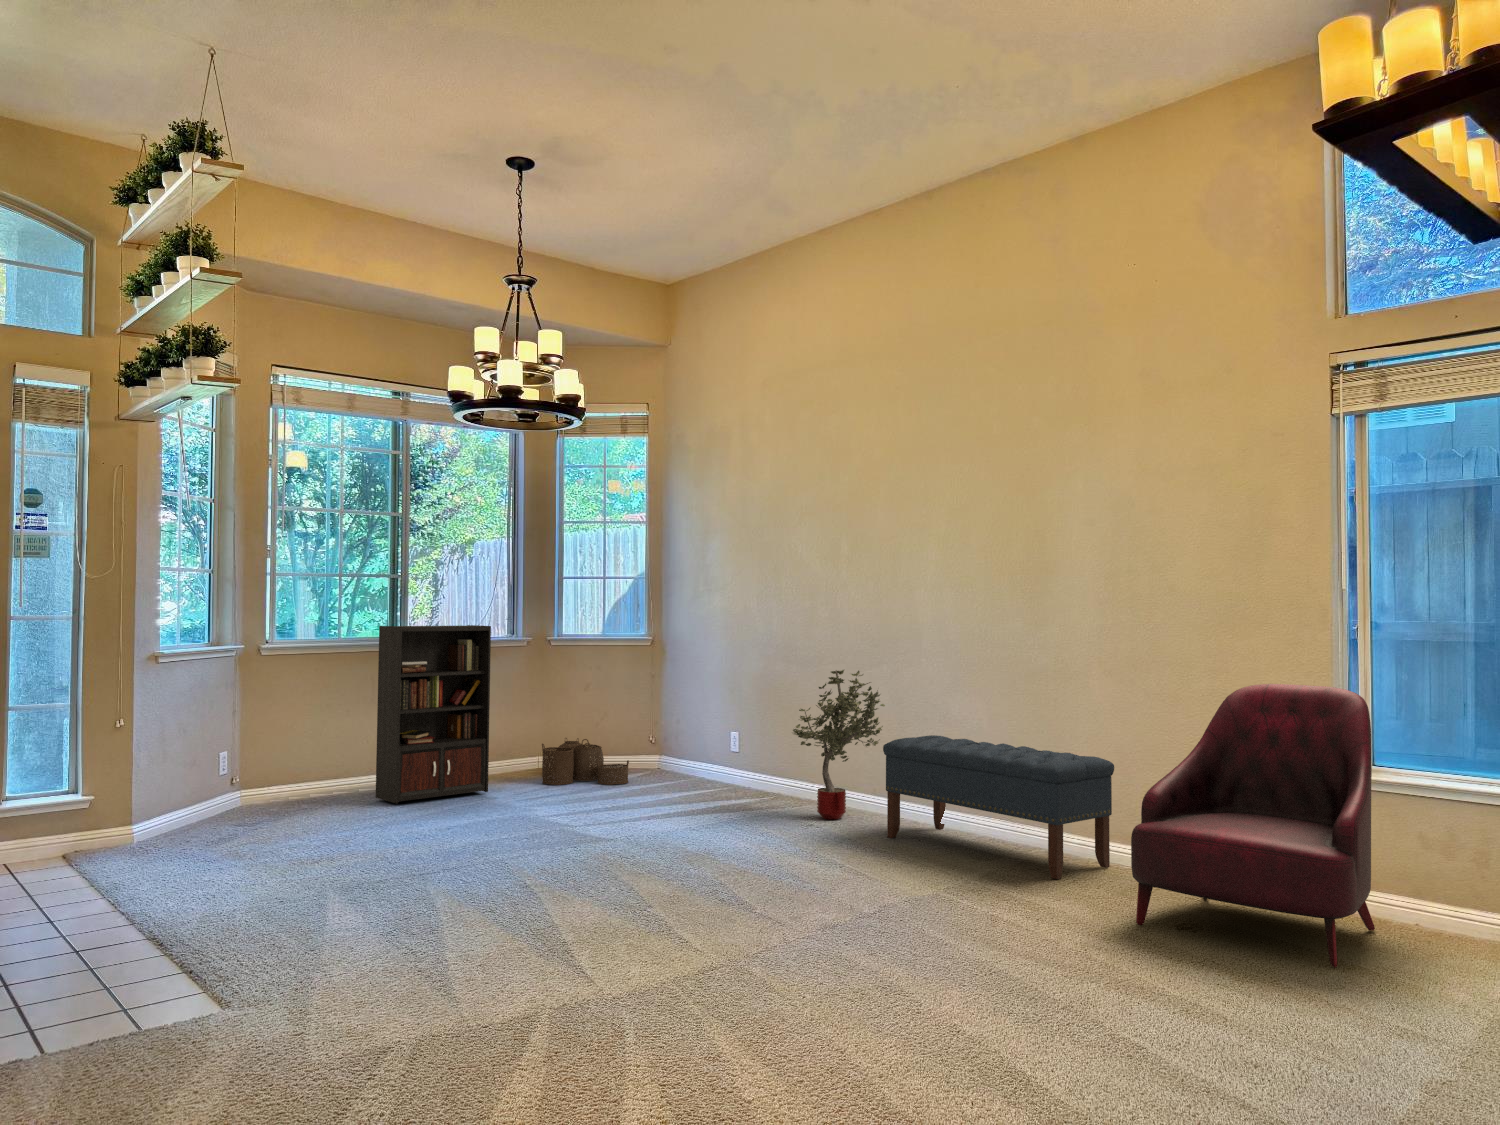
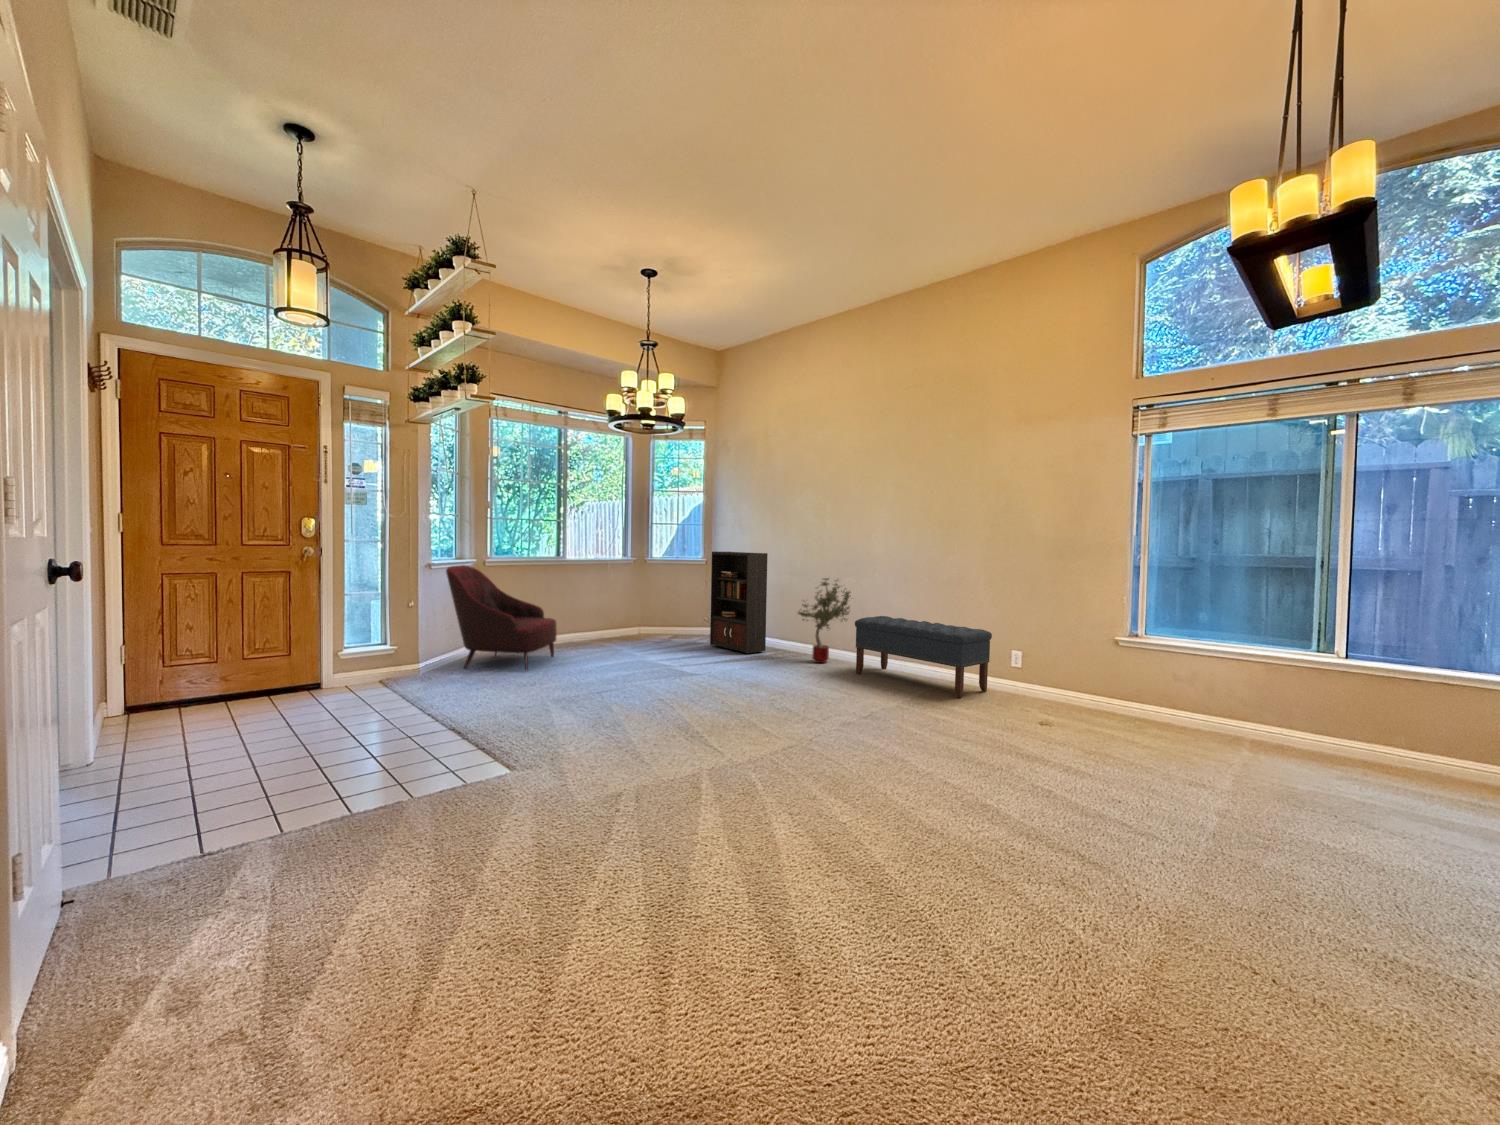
bookcase: present [376,625,491,804] -> present [710,552,791,653]
armchair: present [1131,684,1375,968] -> present [446,565,557,671]
woven basket: present [542,738,629,785] -> none [647,615,697,642]

